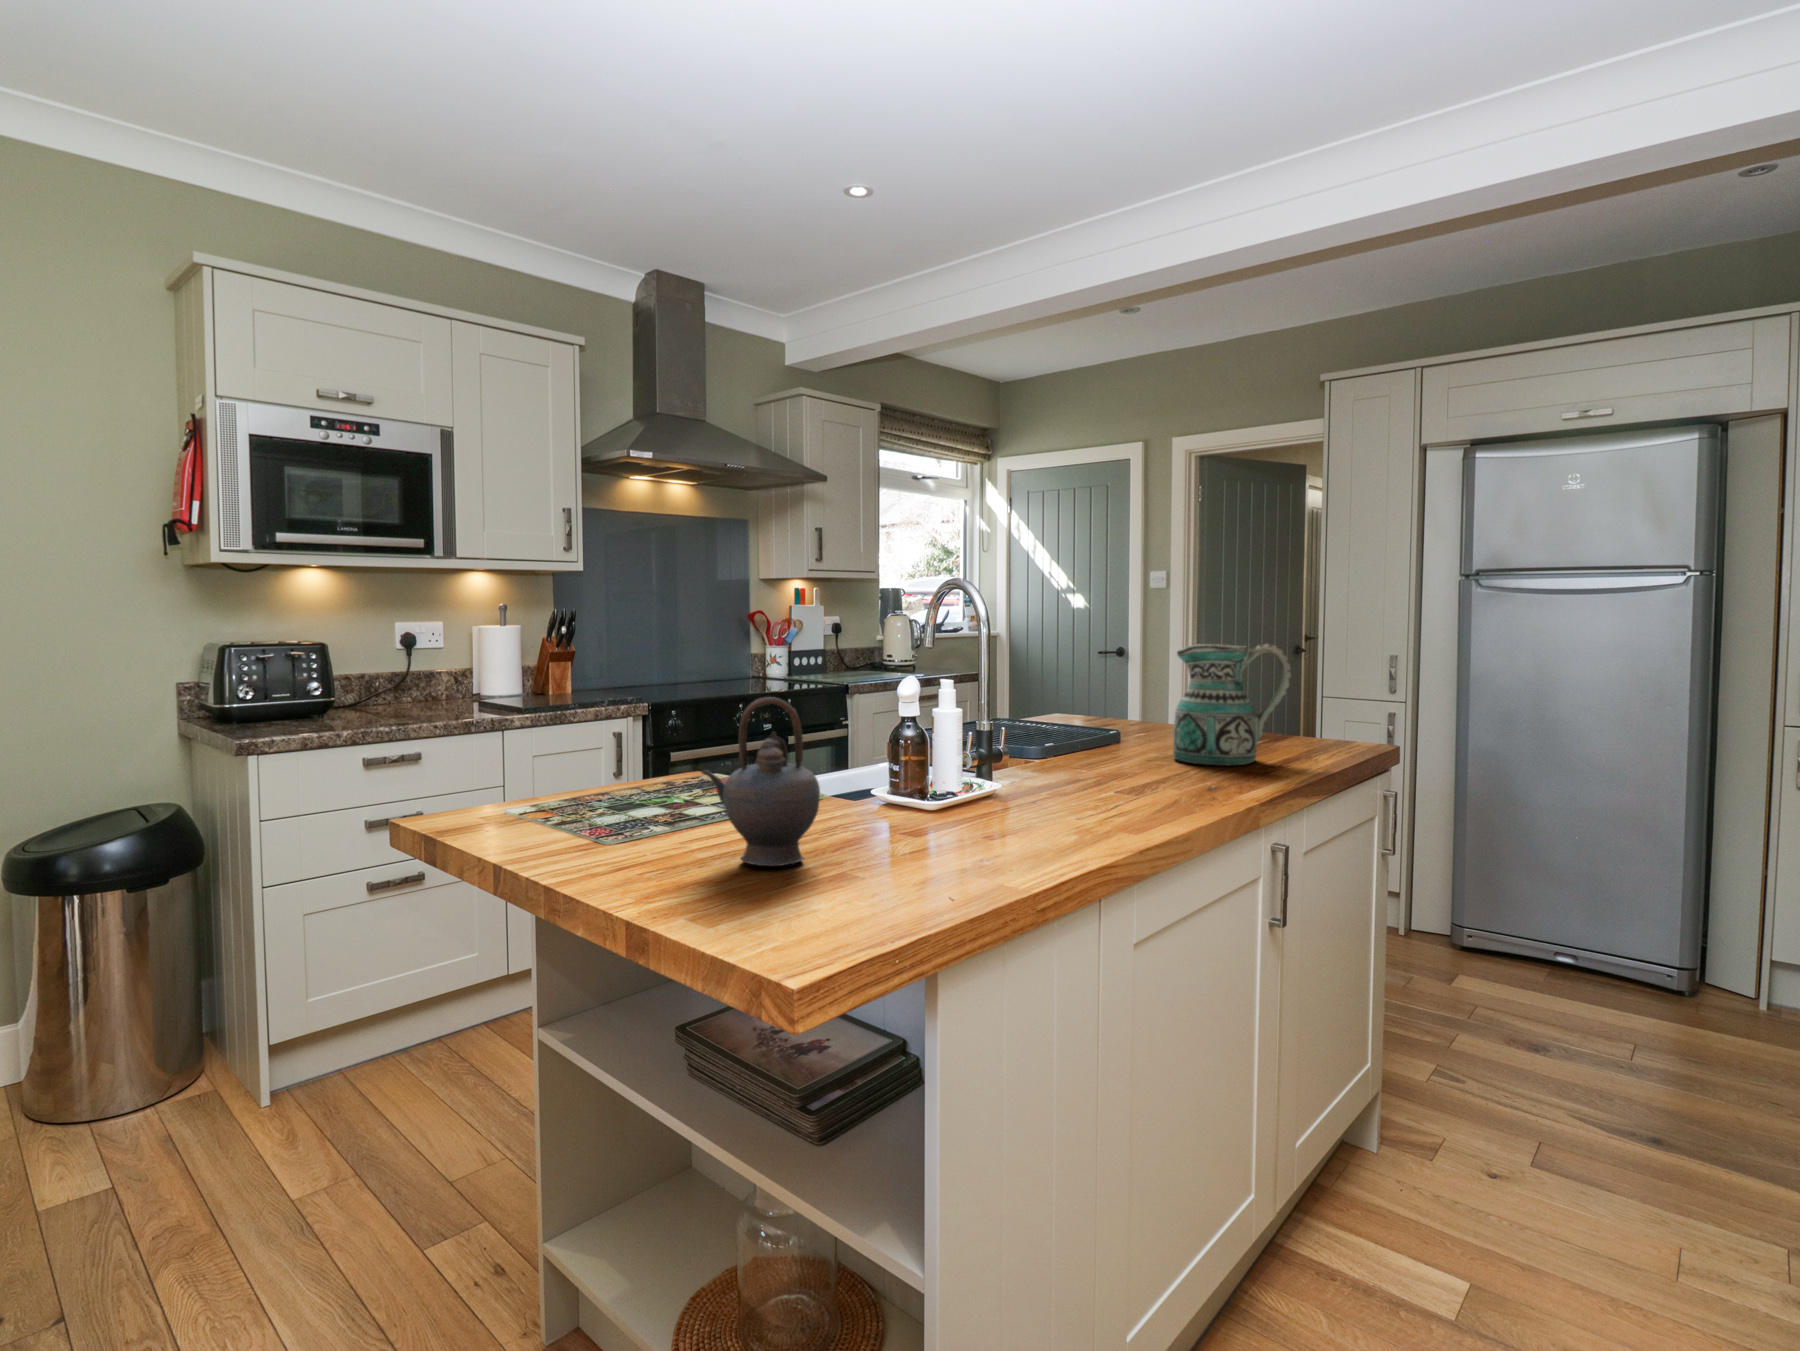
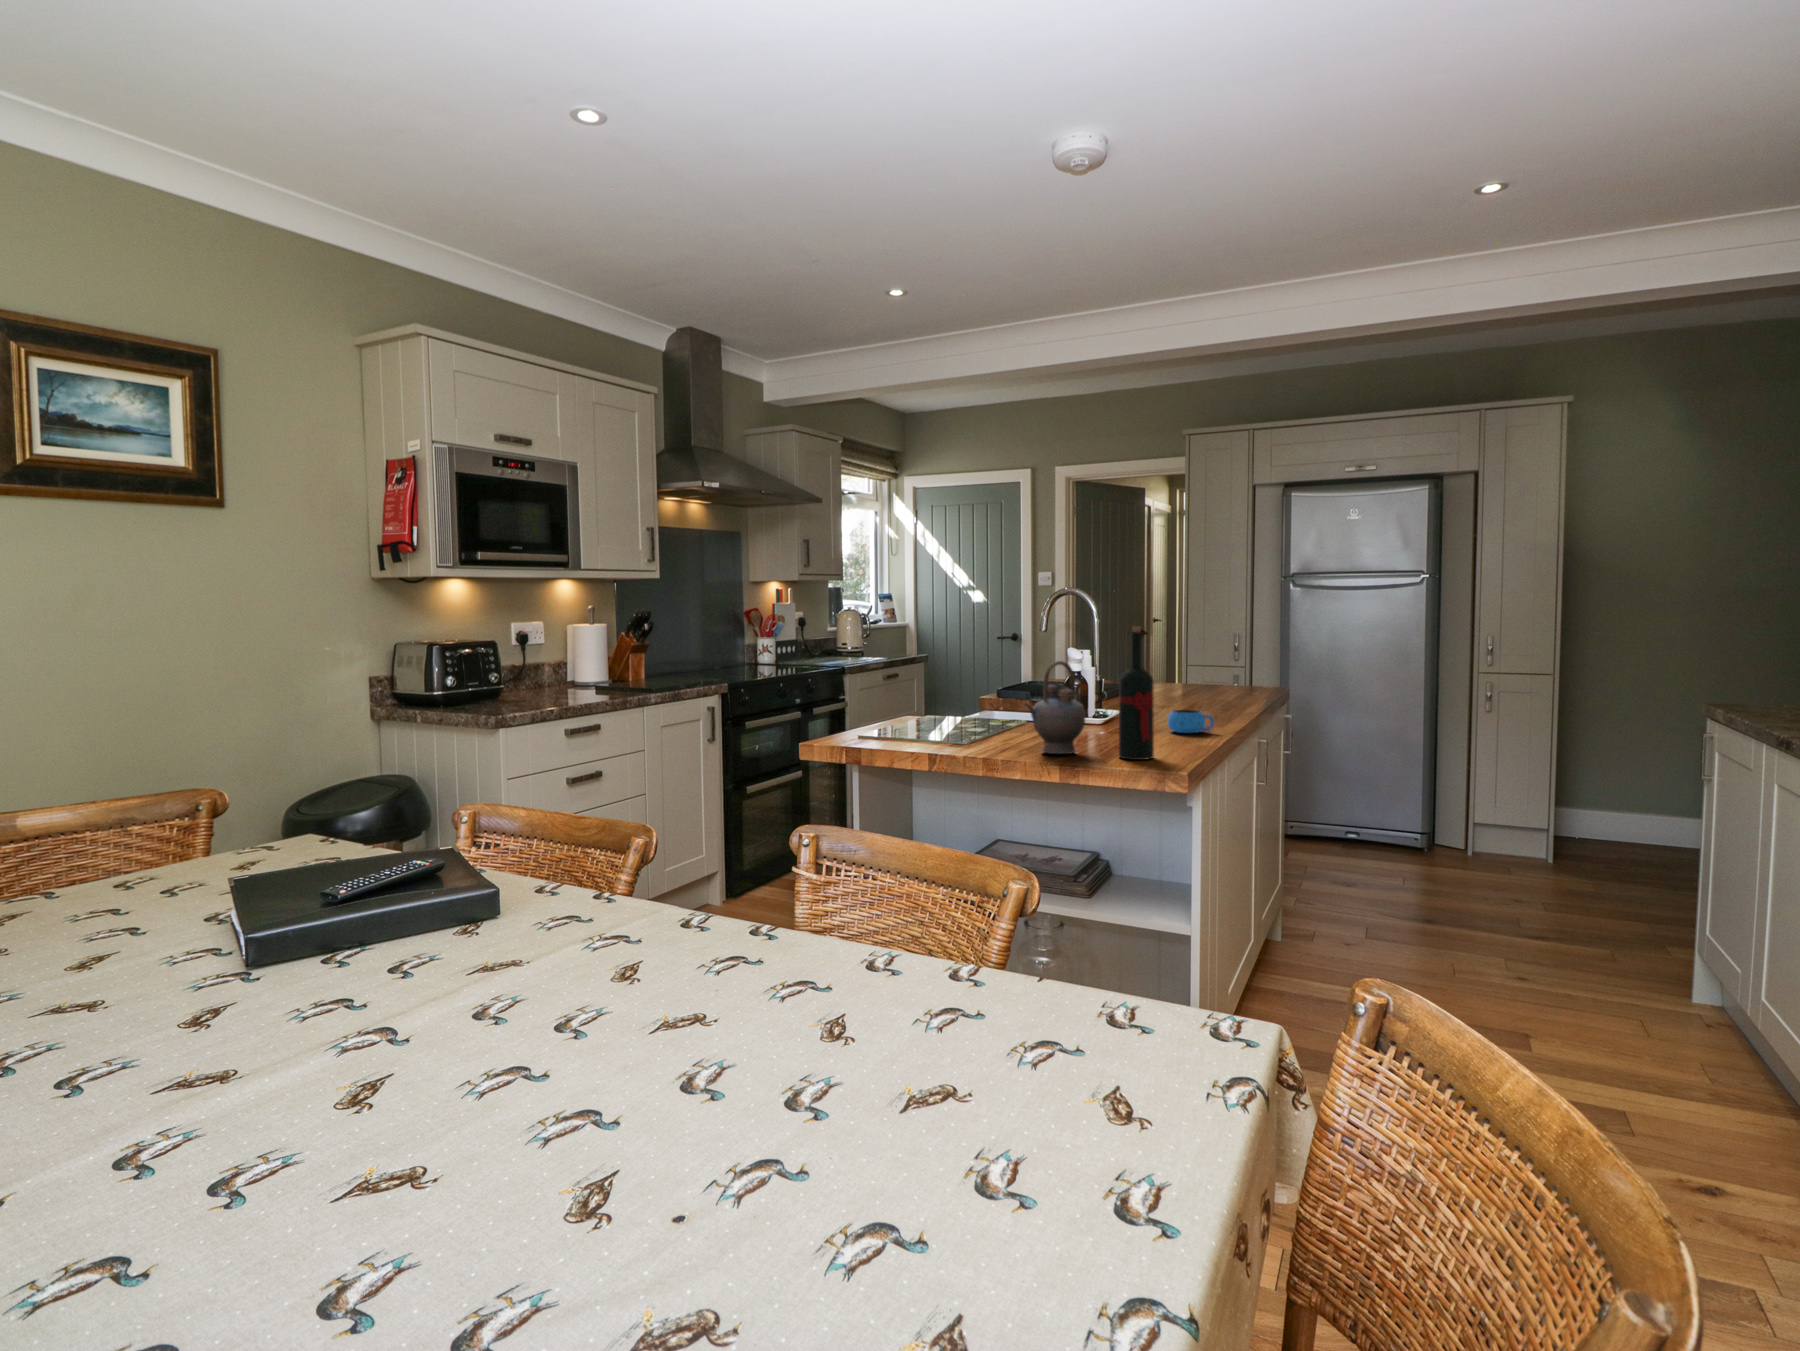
wine bottle: none [849,638,913,893] -> present [1119,627,1154,760]
ceramic pitcher: present [1173,644,1291,765] -> none [1171,627,1243,703]
mug: none [1052,786,1128,829] -> present [1168,710,1214,733]

